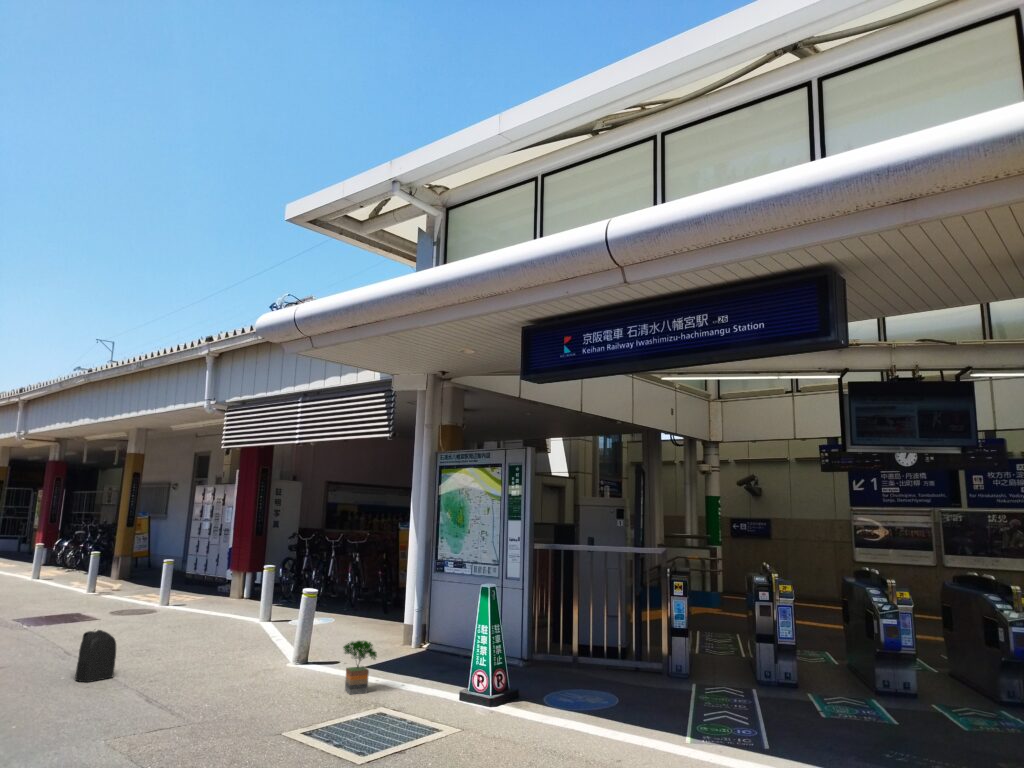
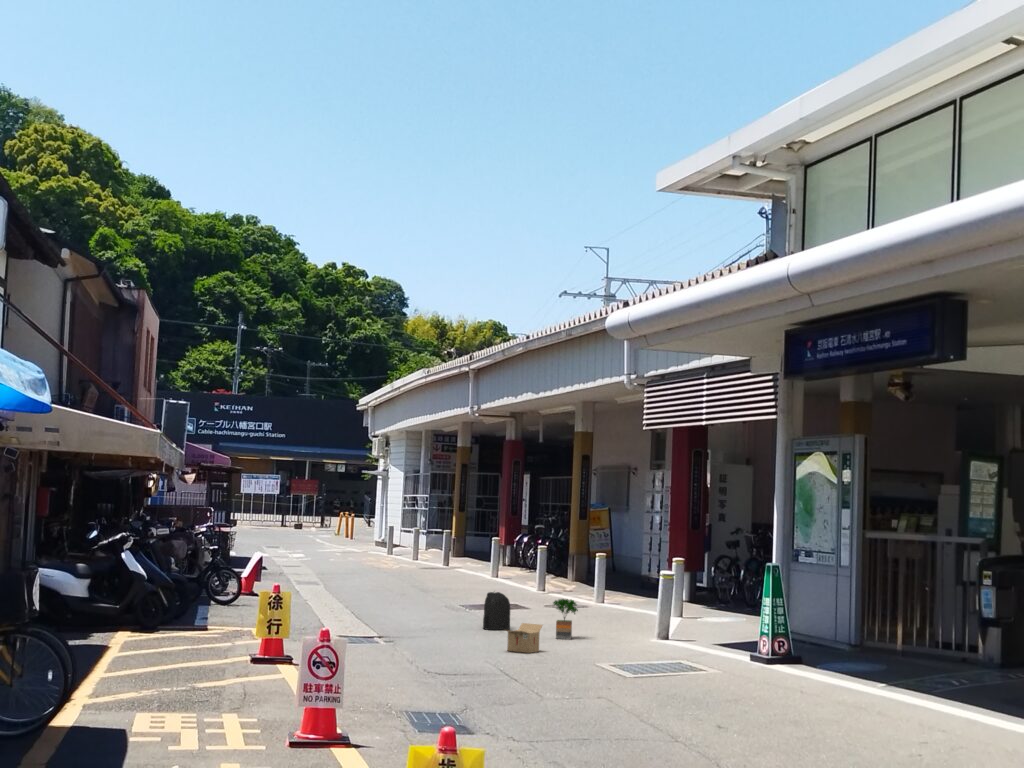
potted tree: present [343,641,377,695] -> present [553,599,578,640]
cardboard box: none [147,693,205,744] -> present [506,623,543,653]

